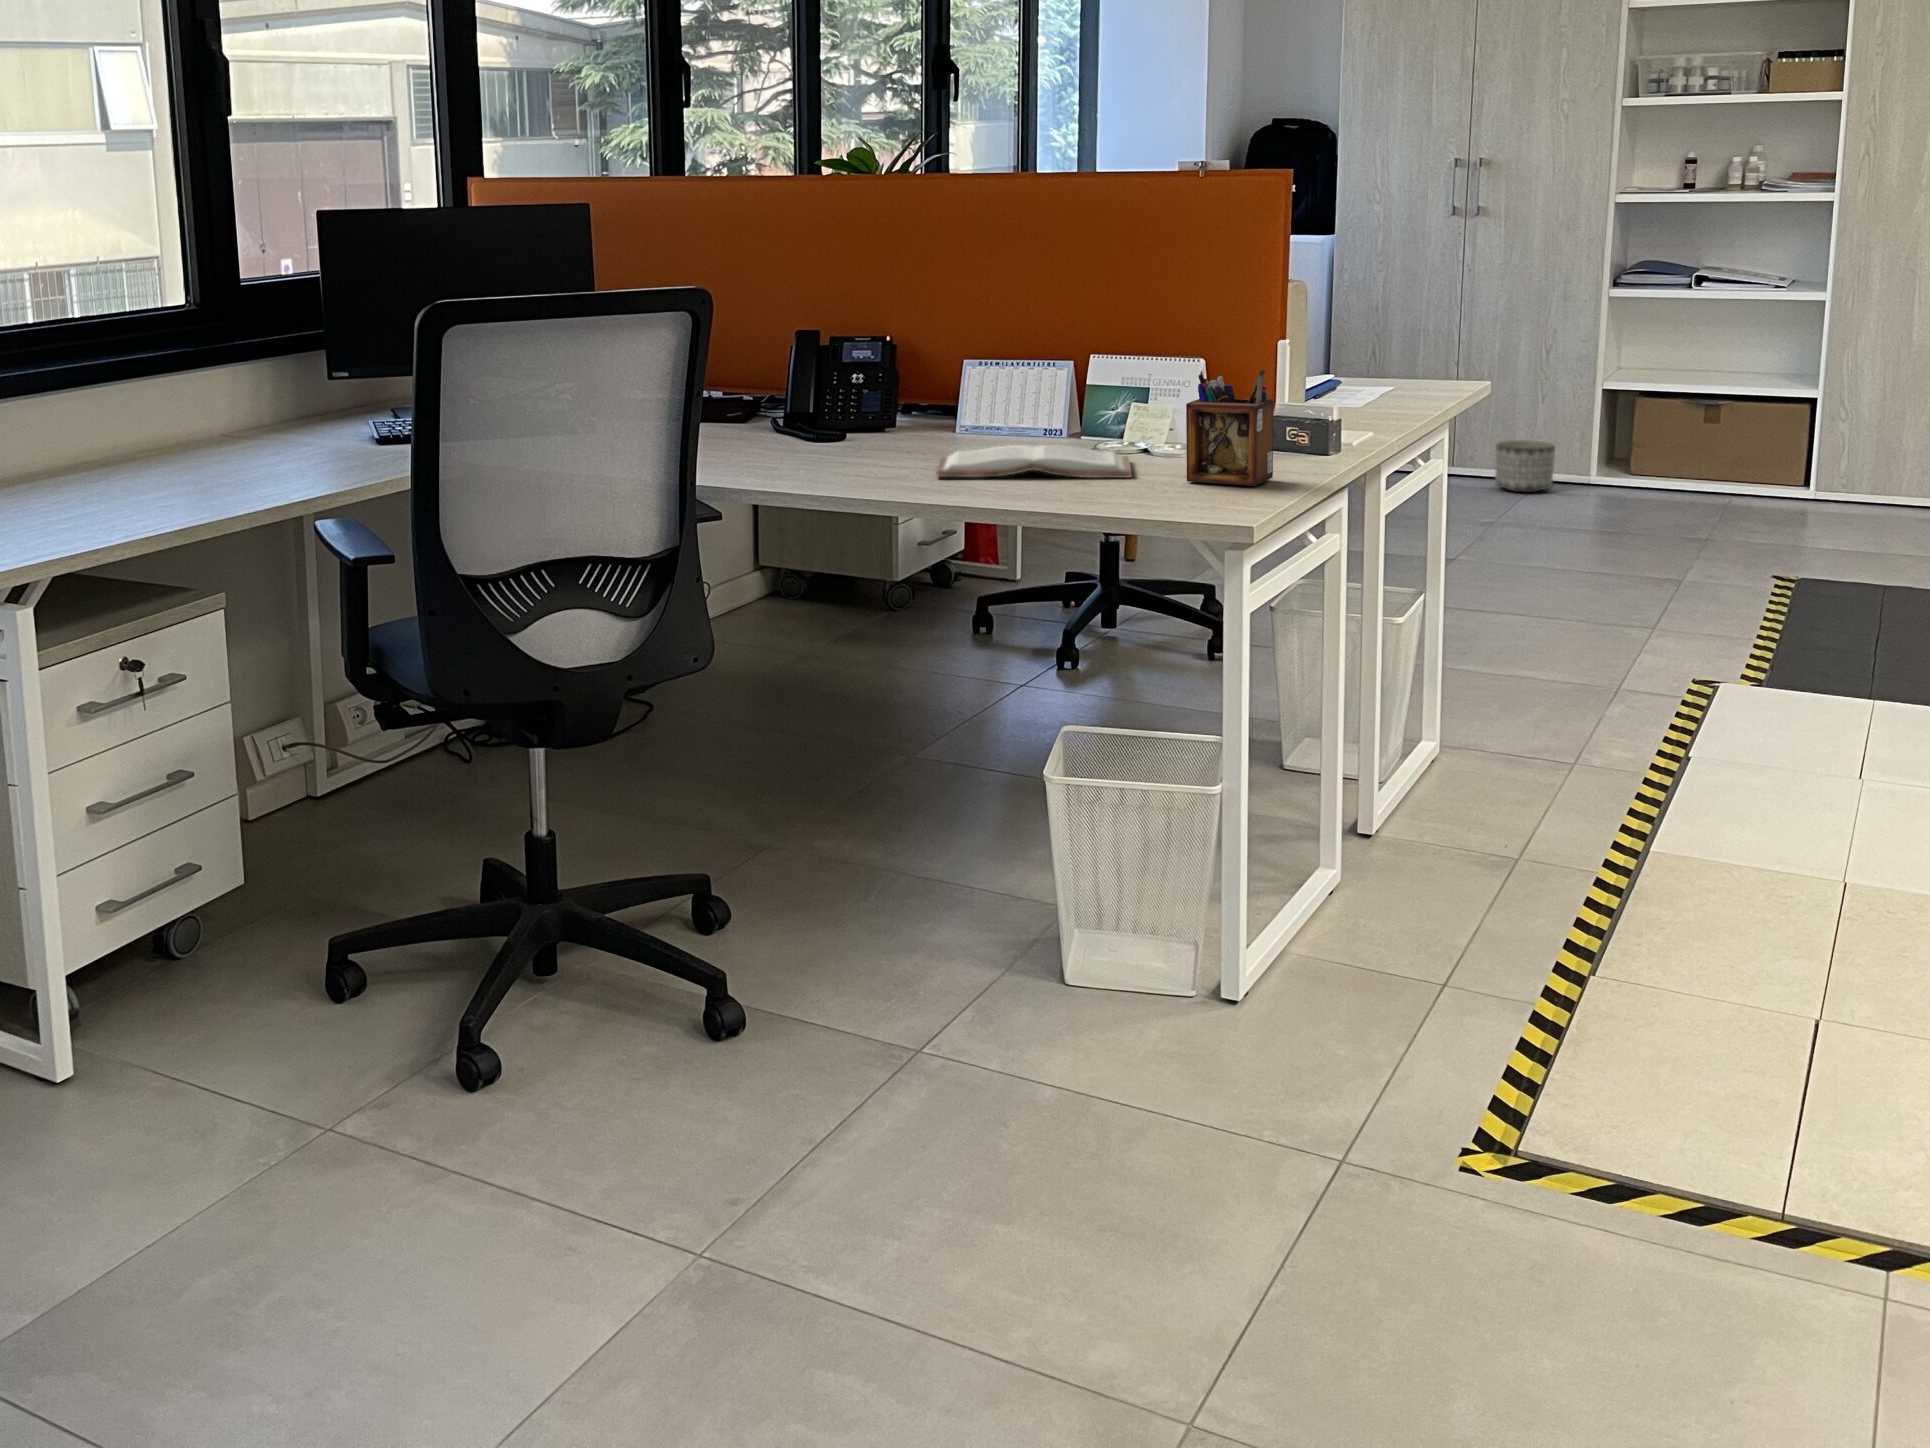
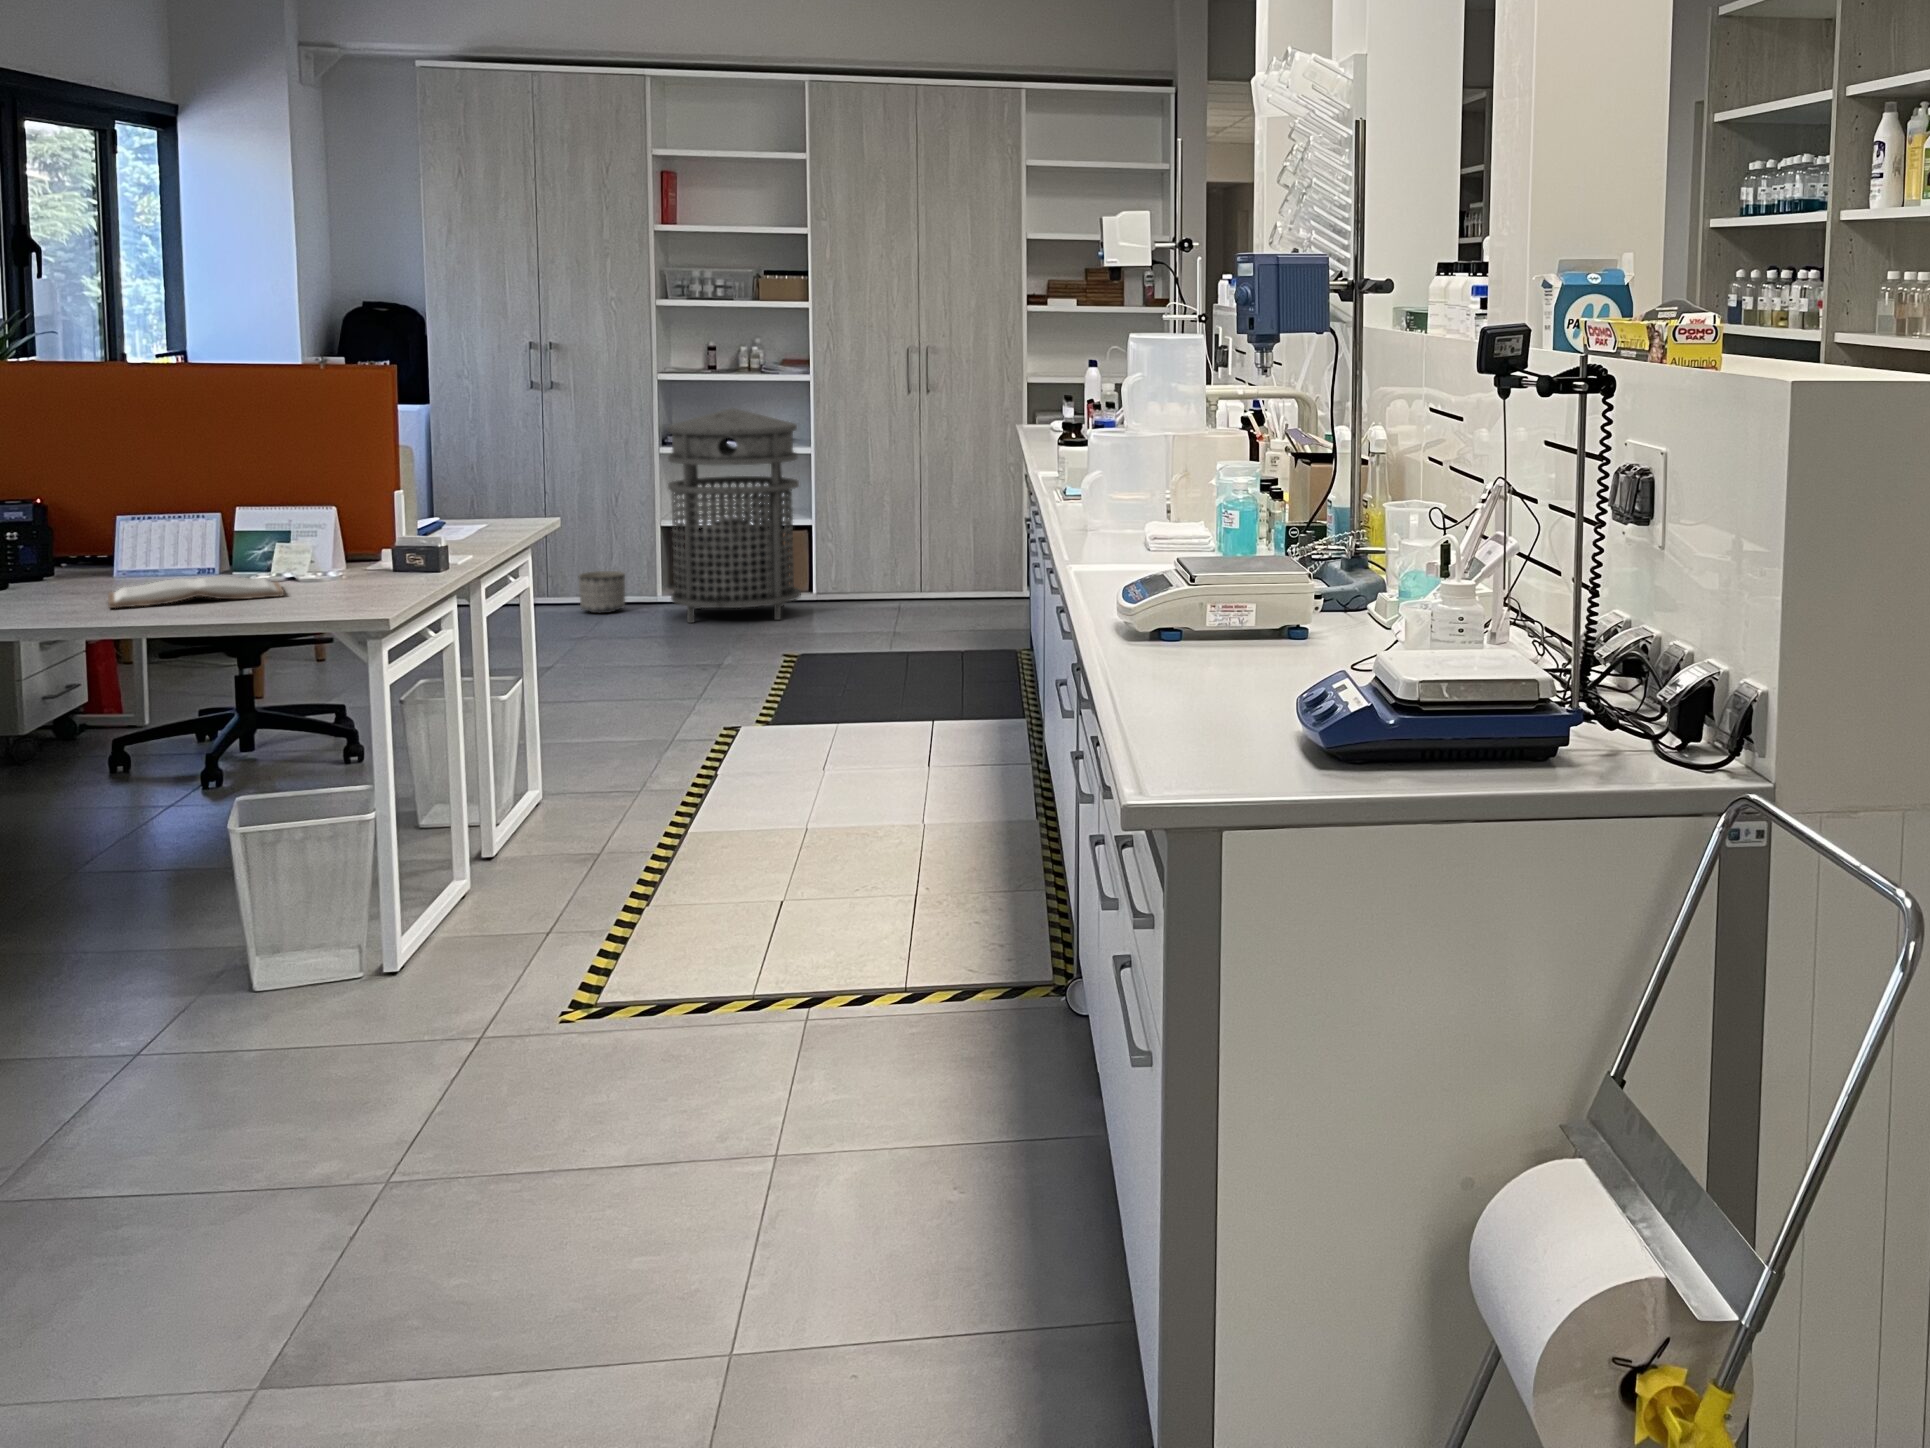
trash can: none [1615,238,1816,524] -> present [667,408,801,623]
desk organizer: present [1186,370,1273,486] -> none [327,508,398,595]

